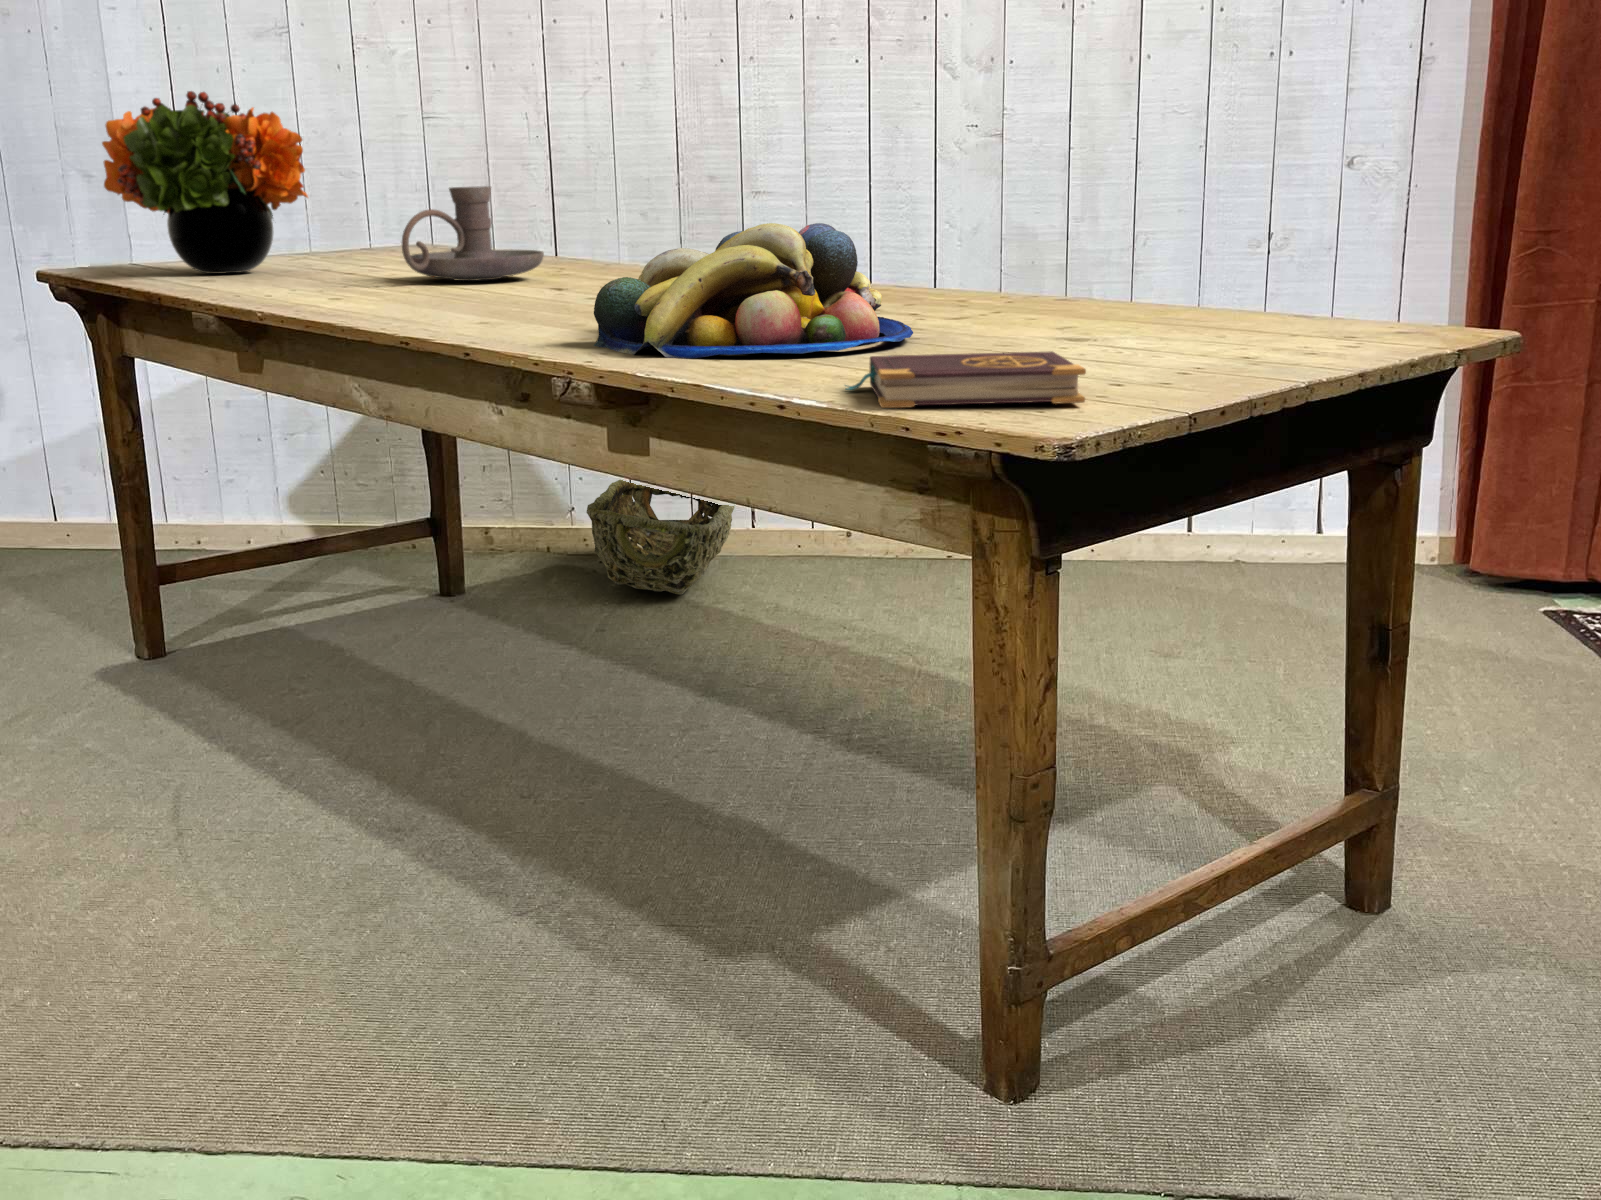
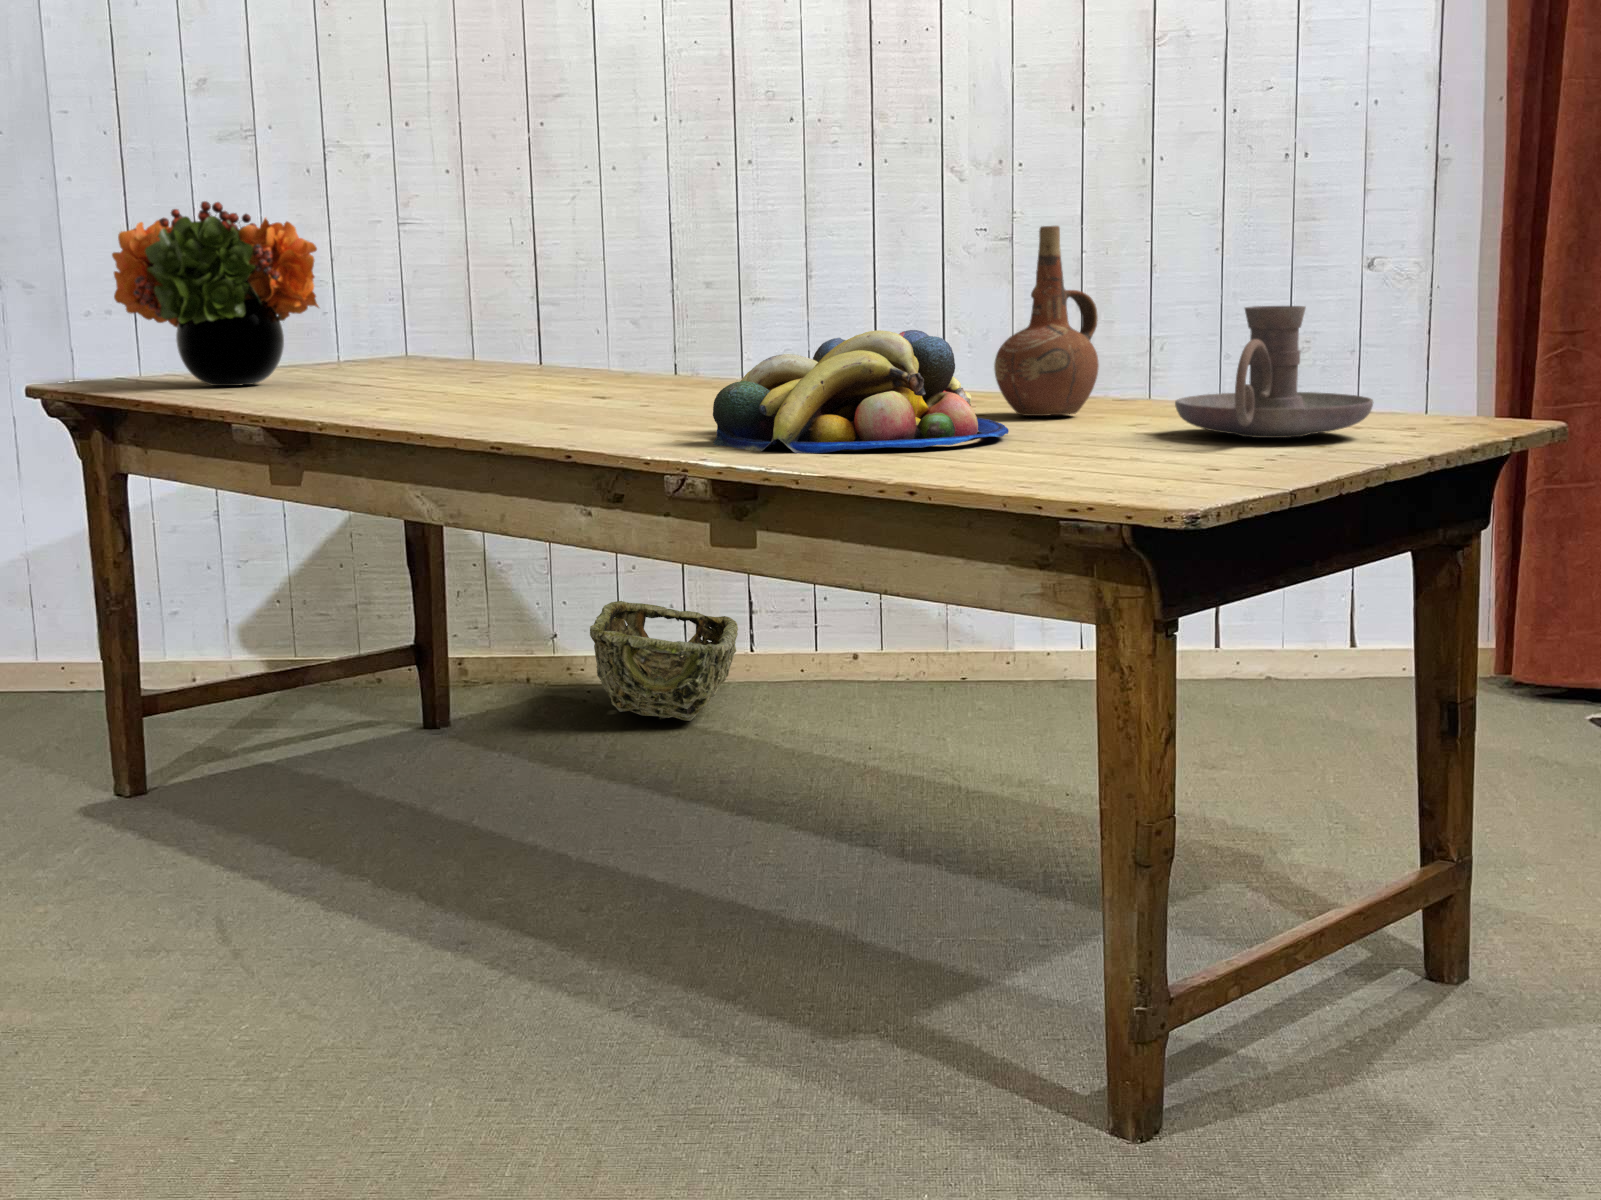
ceramic pitcher: none [922,112,1033,315] -> present [994,226,1099,416]
candle holder: present [402,186,544,281] -> present [1175,306,1373,438]
book: present [845,351,1086,408] -> none [986,439,1206,487]

